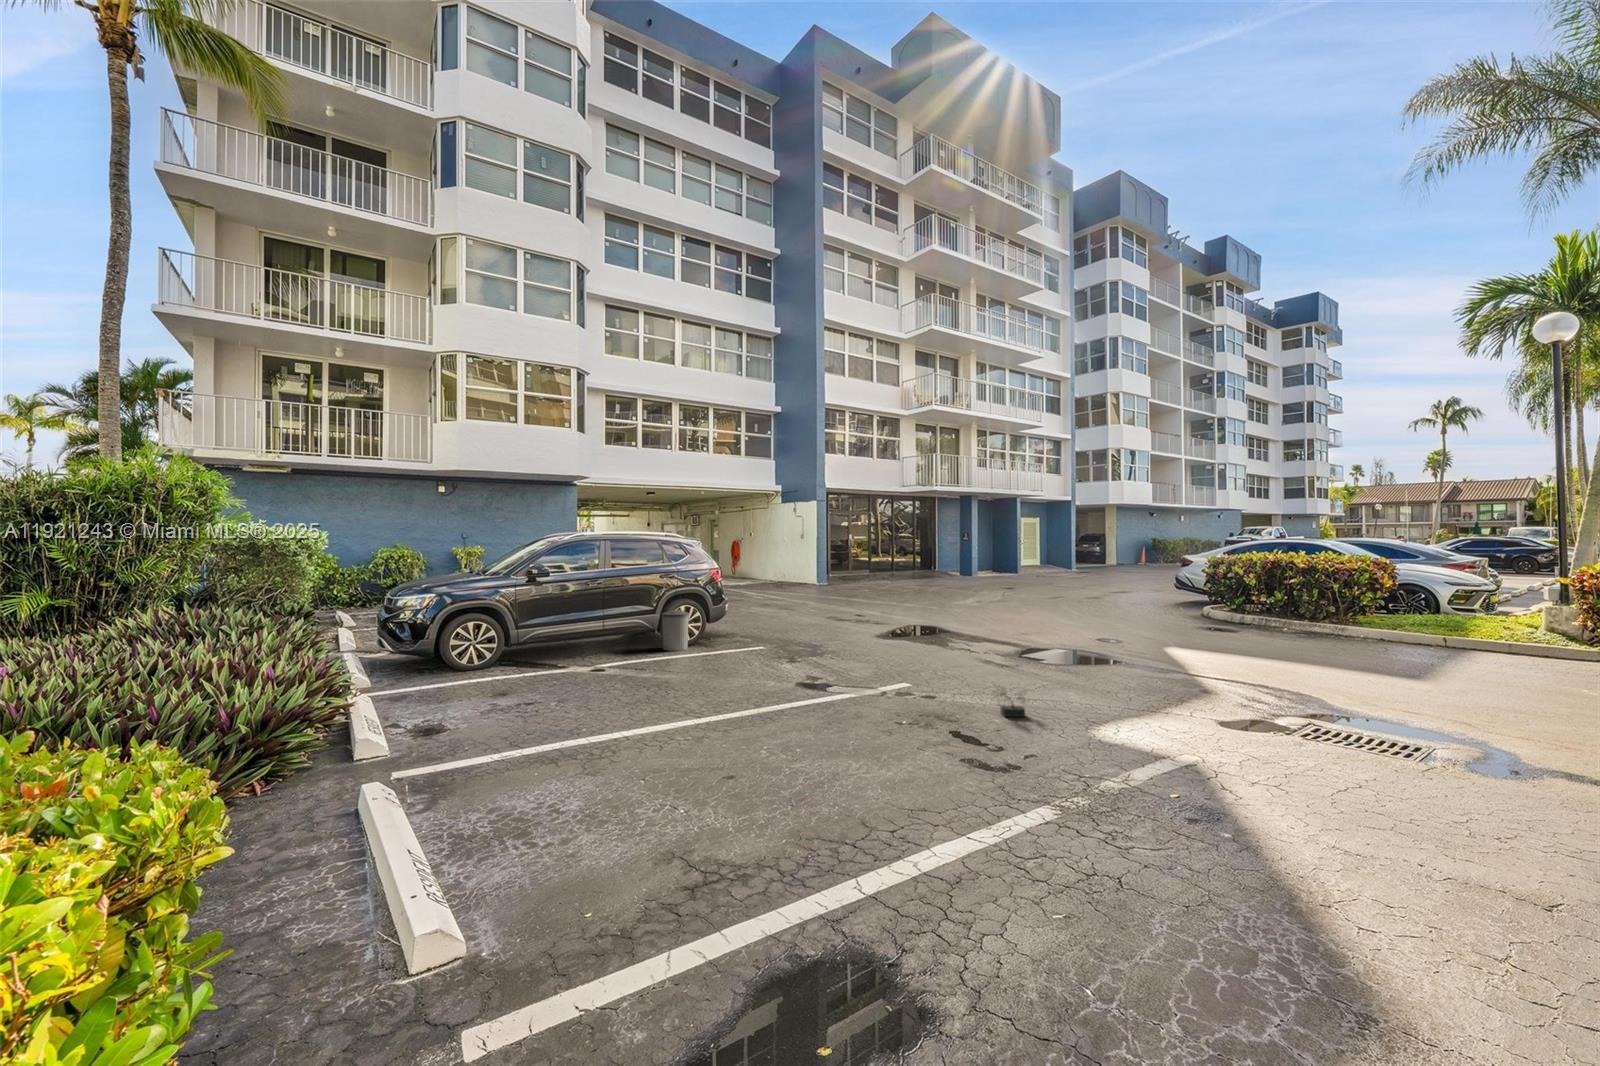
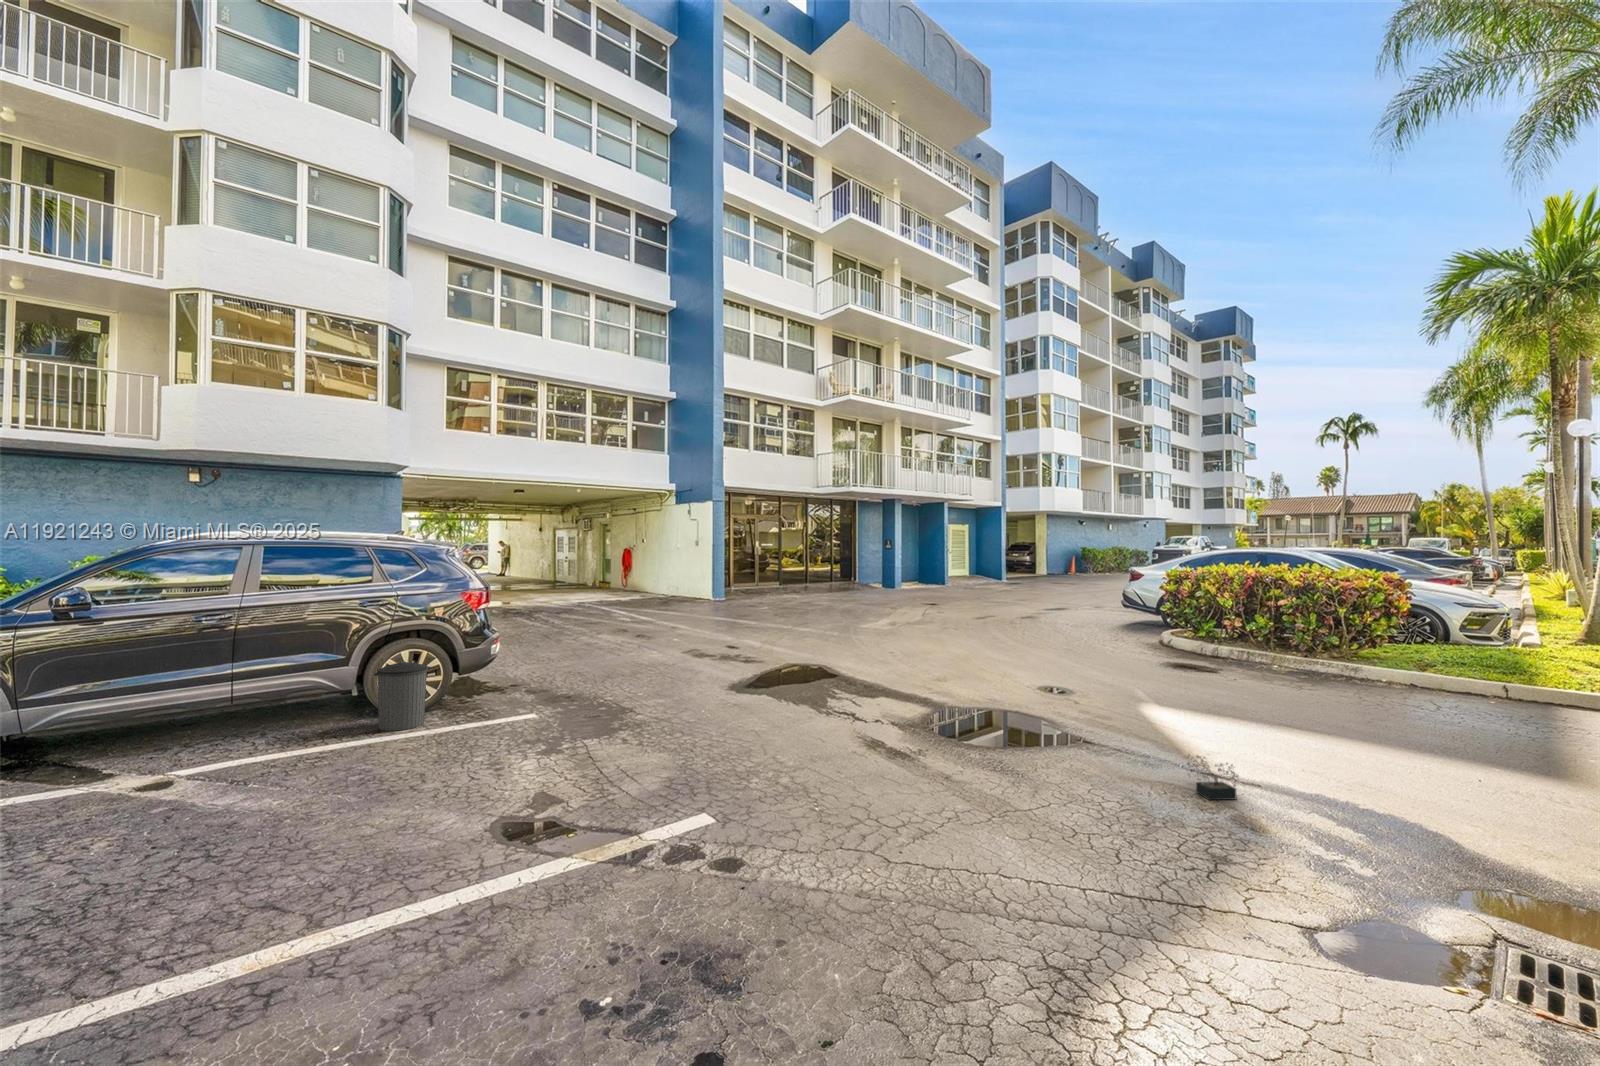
decorative plant: present [996,687,1025,717] -> present [1187,756,1238,800]

